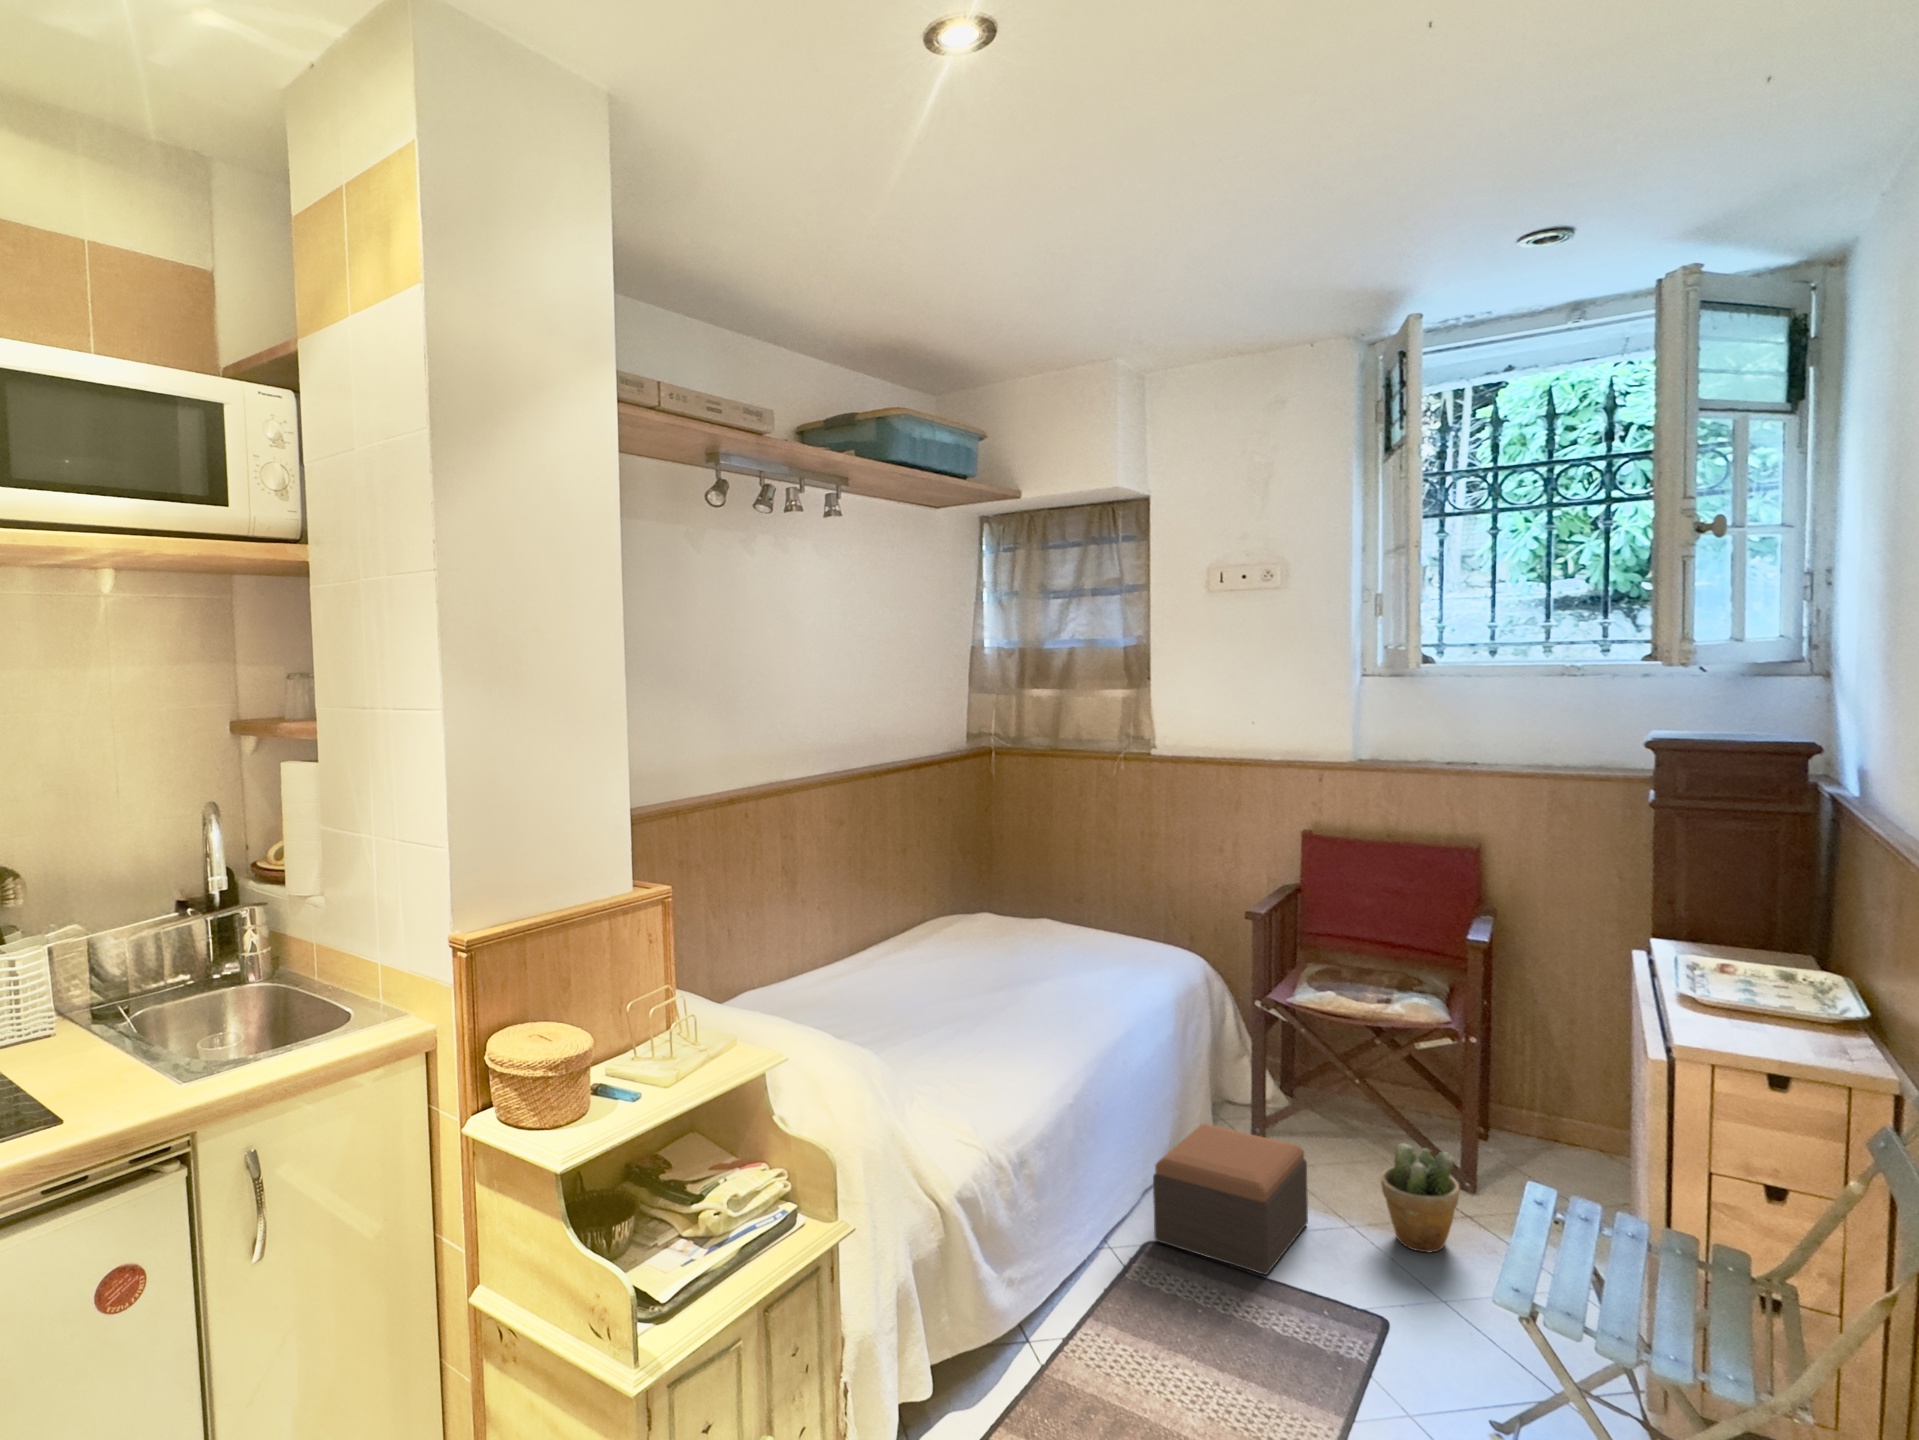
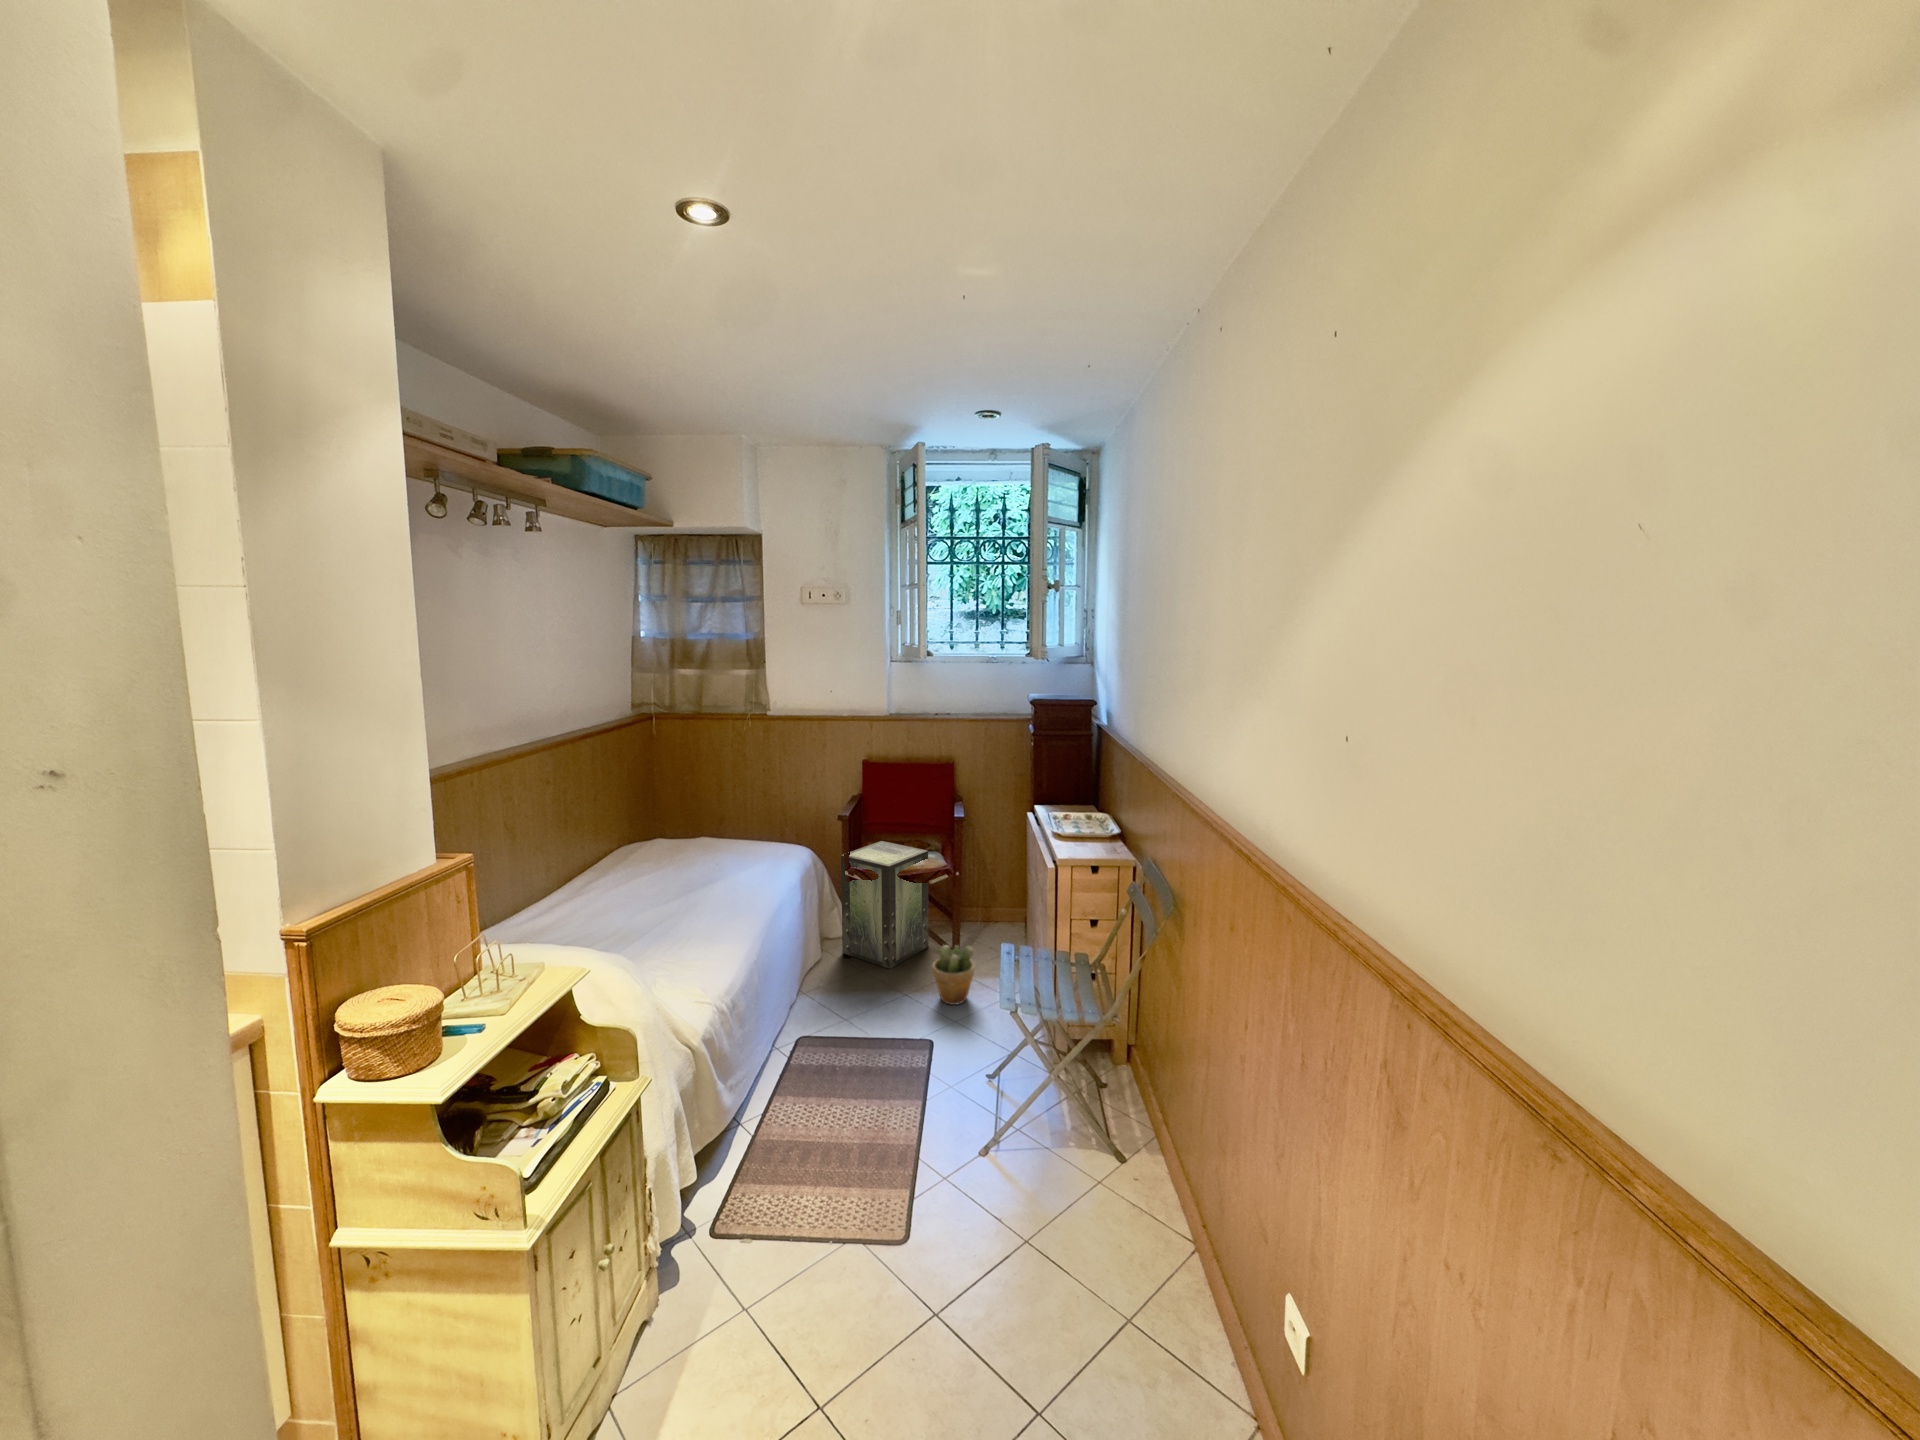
storage box: none [1246,961,1396,1171] -> present [841,841,929,969]
footstool: present [1153,1124,1308,1275] -> none [801,954,891,1040]

